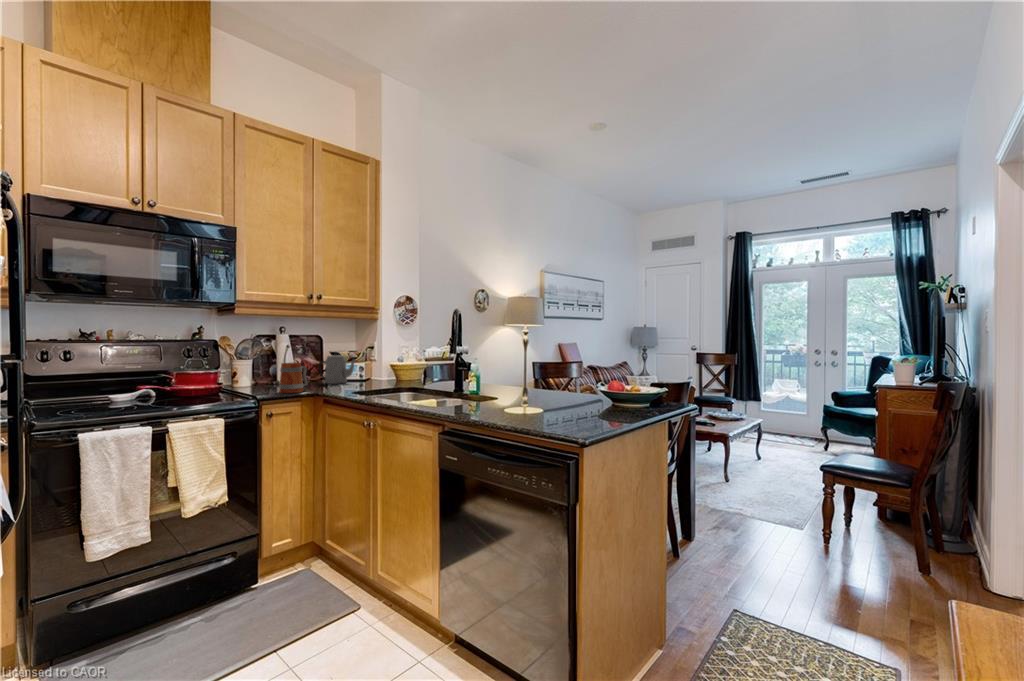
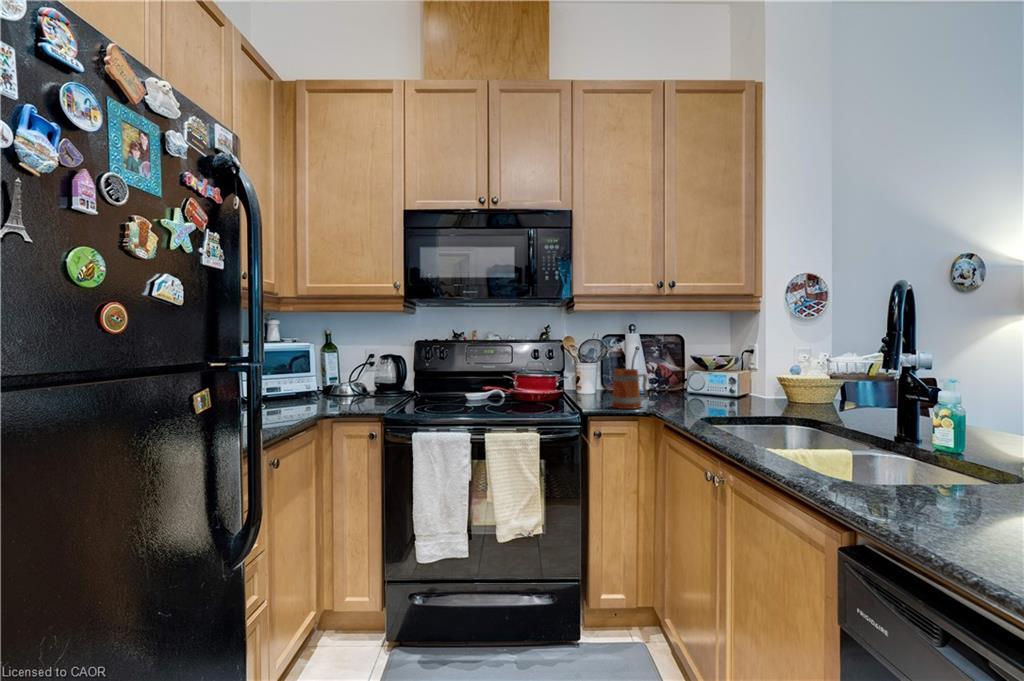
teapot: present [318,352,355,384] -> none [674,356,723,399]

